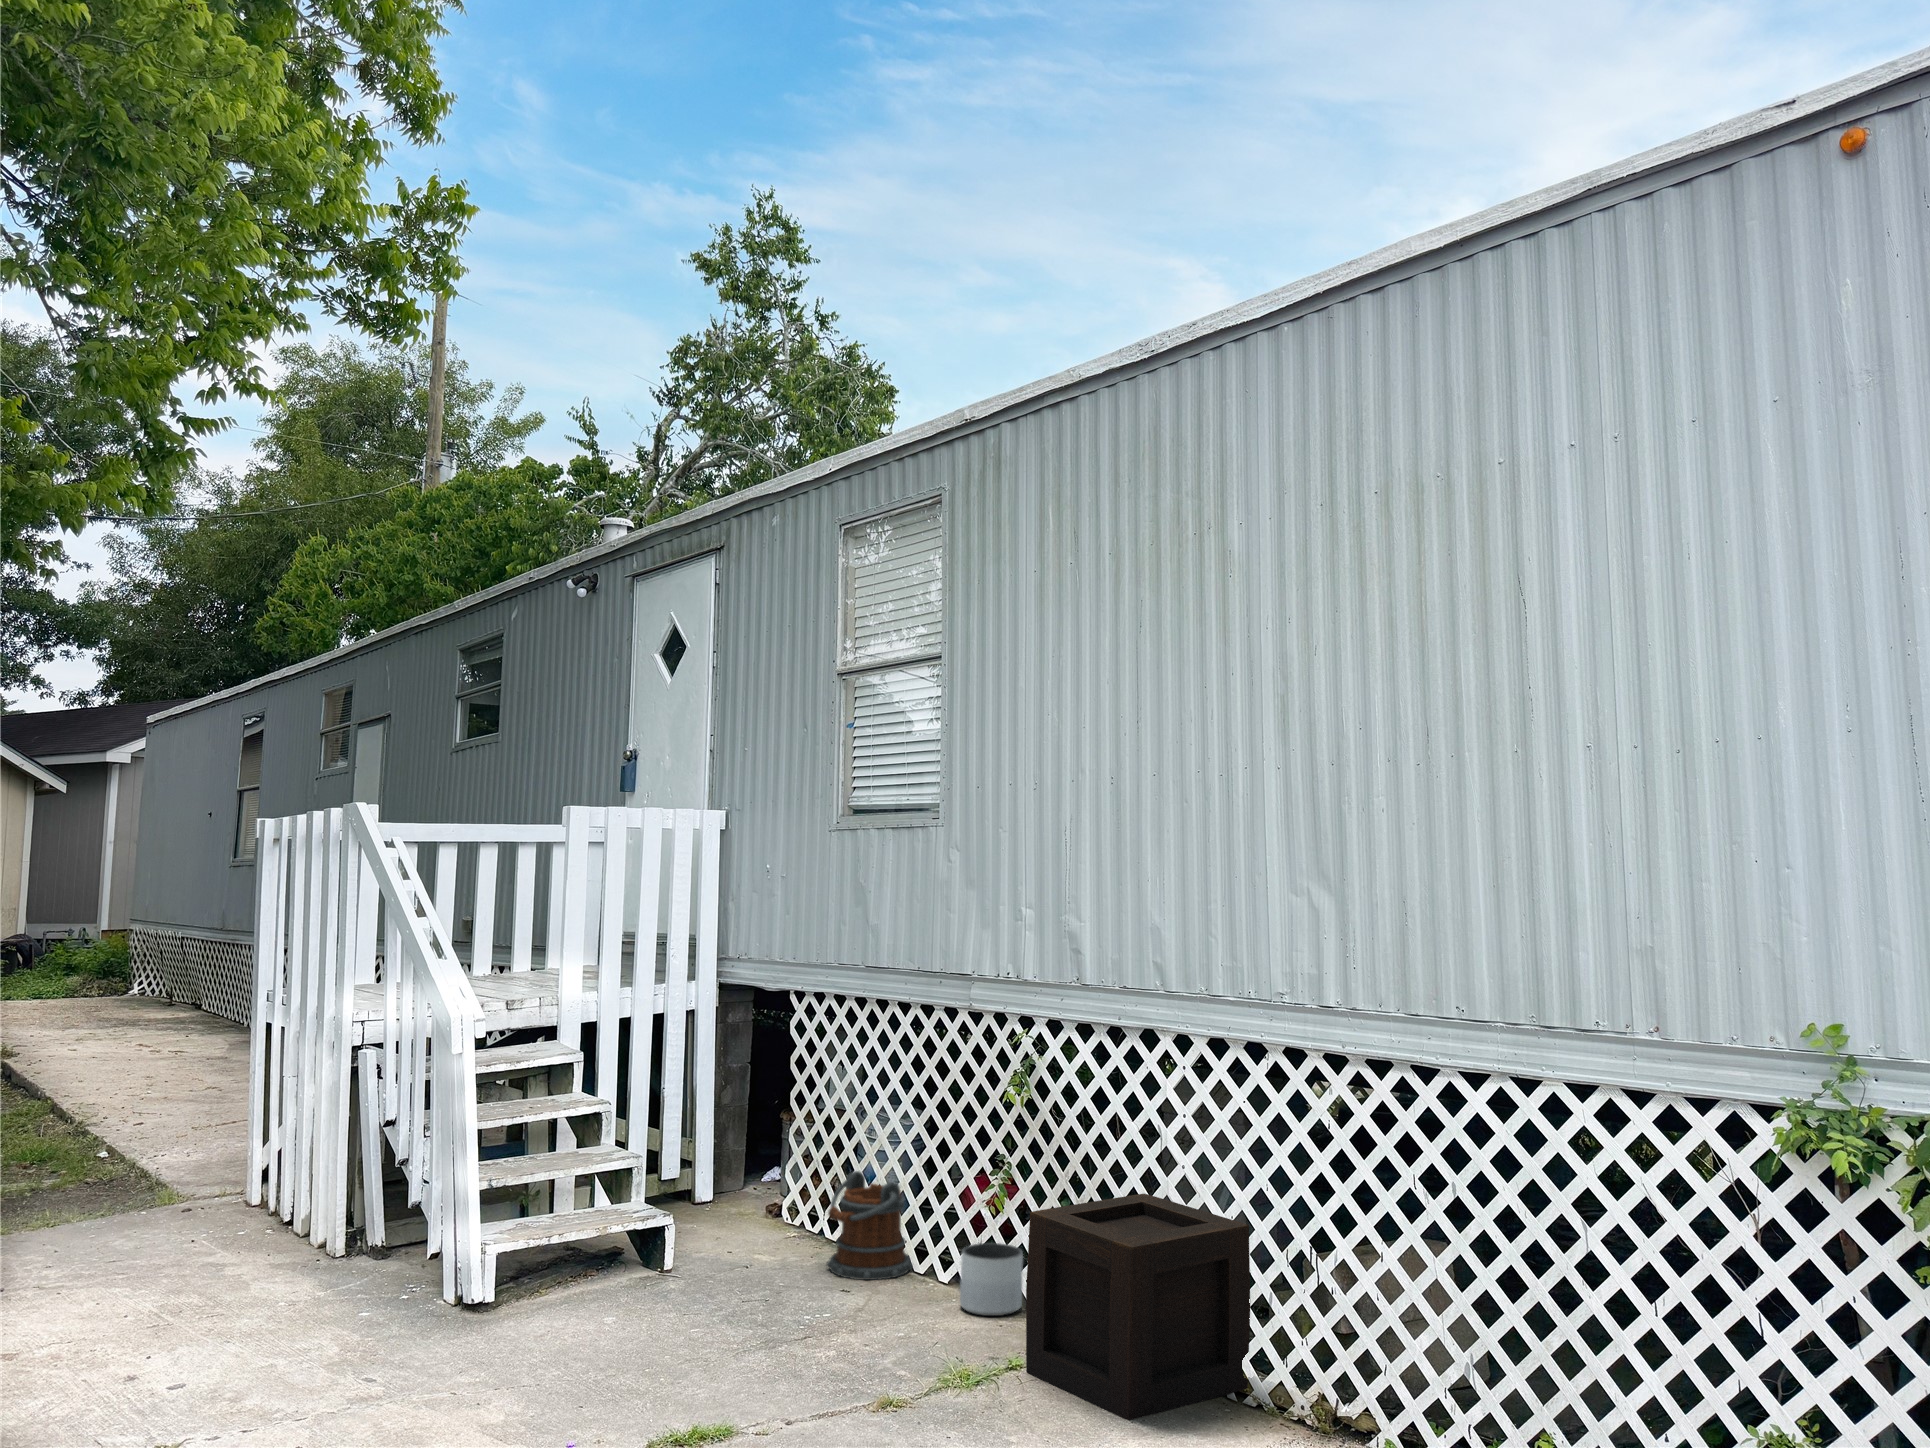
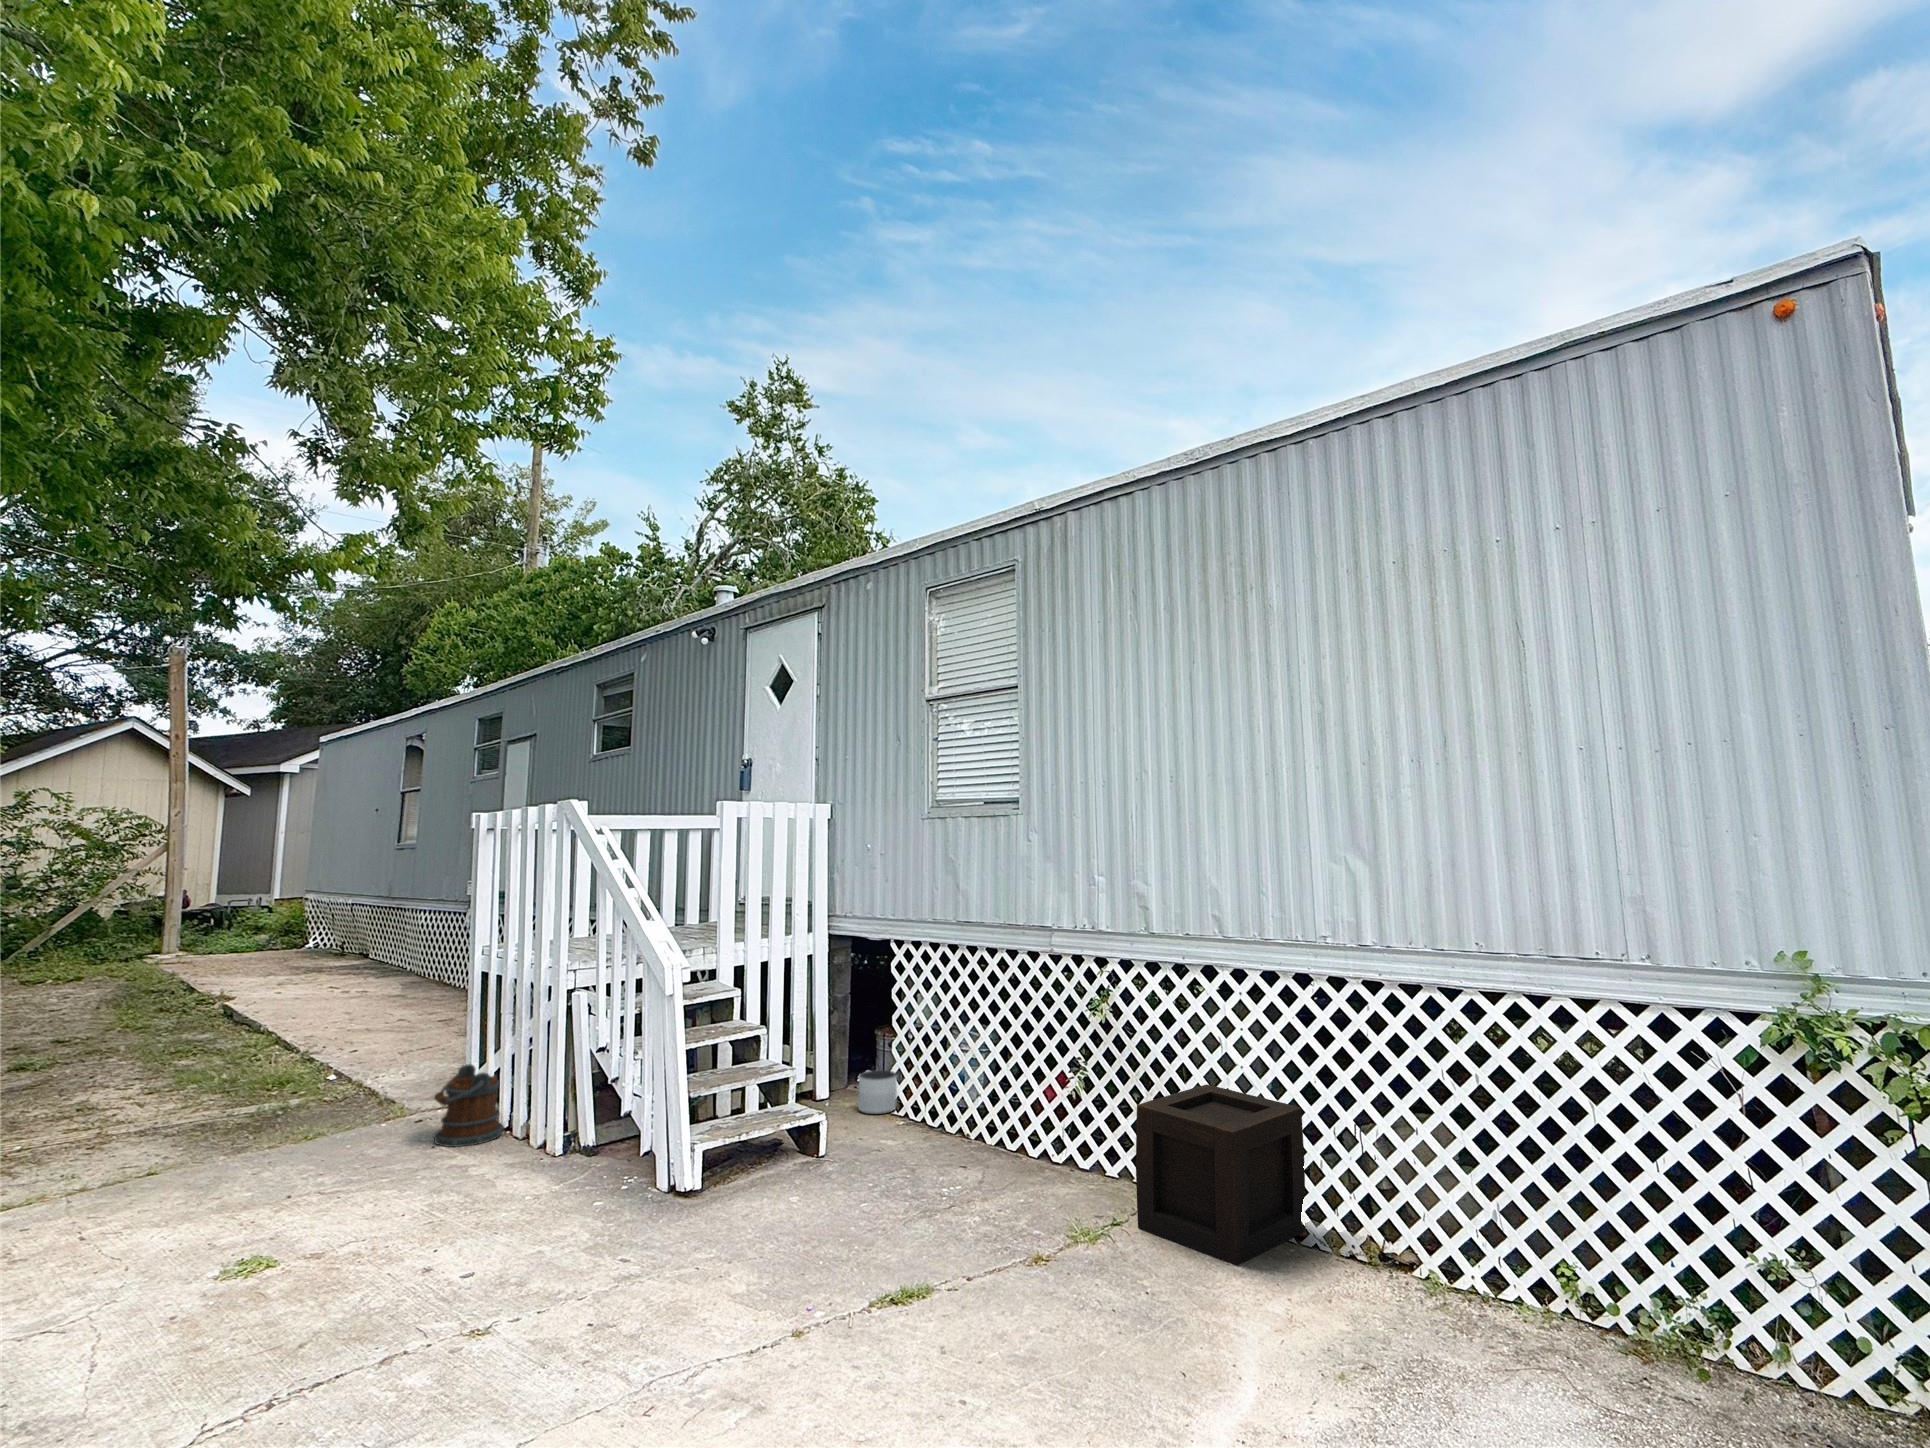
bucket: present [827,1171,913,1280] -> present [434,1064,505,1147]
planter: present [960,1243,1023,1316] -> present [858,1070,897,1114]

